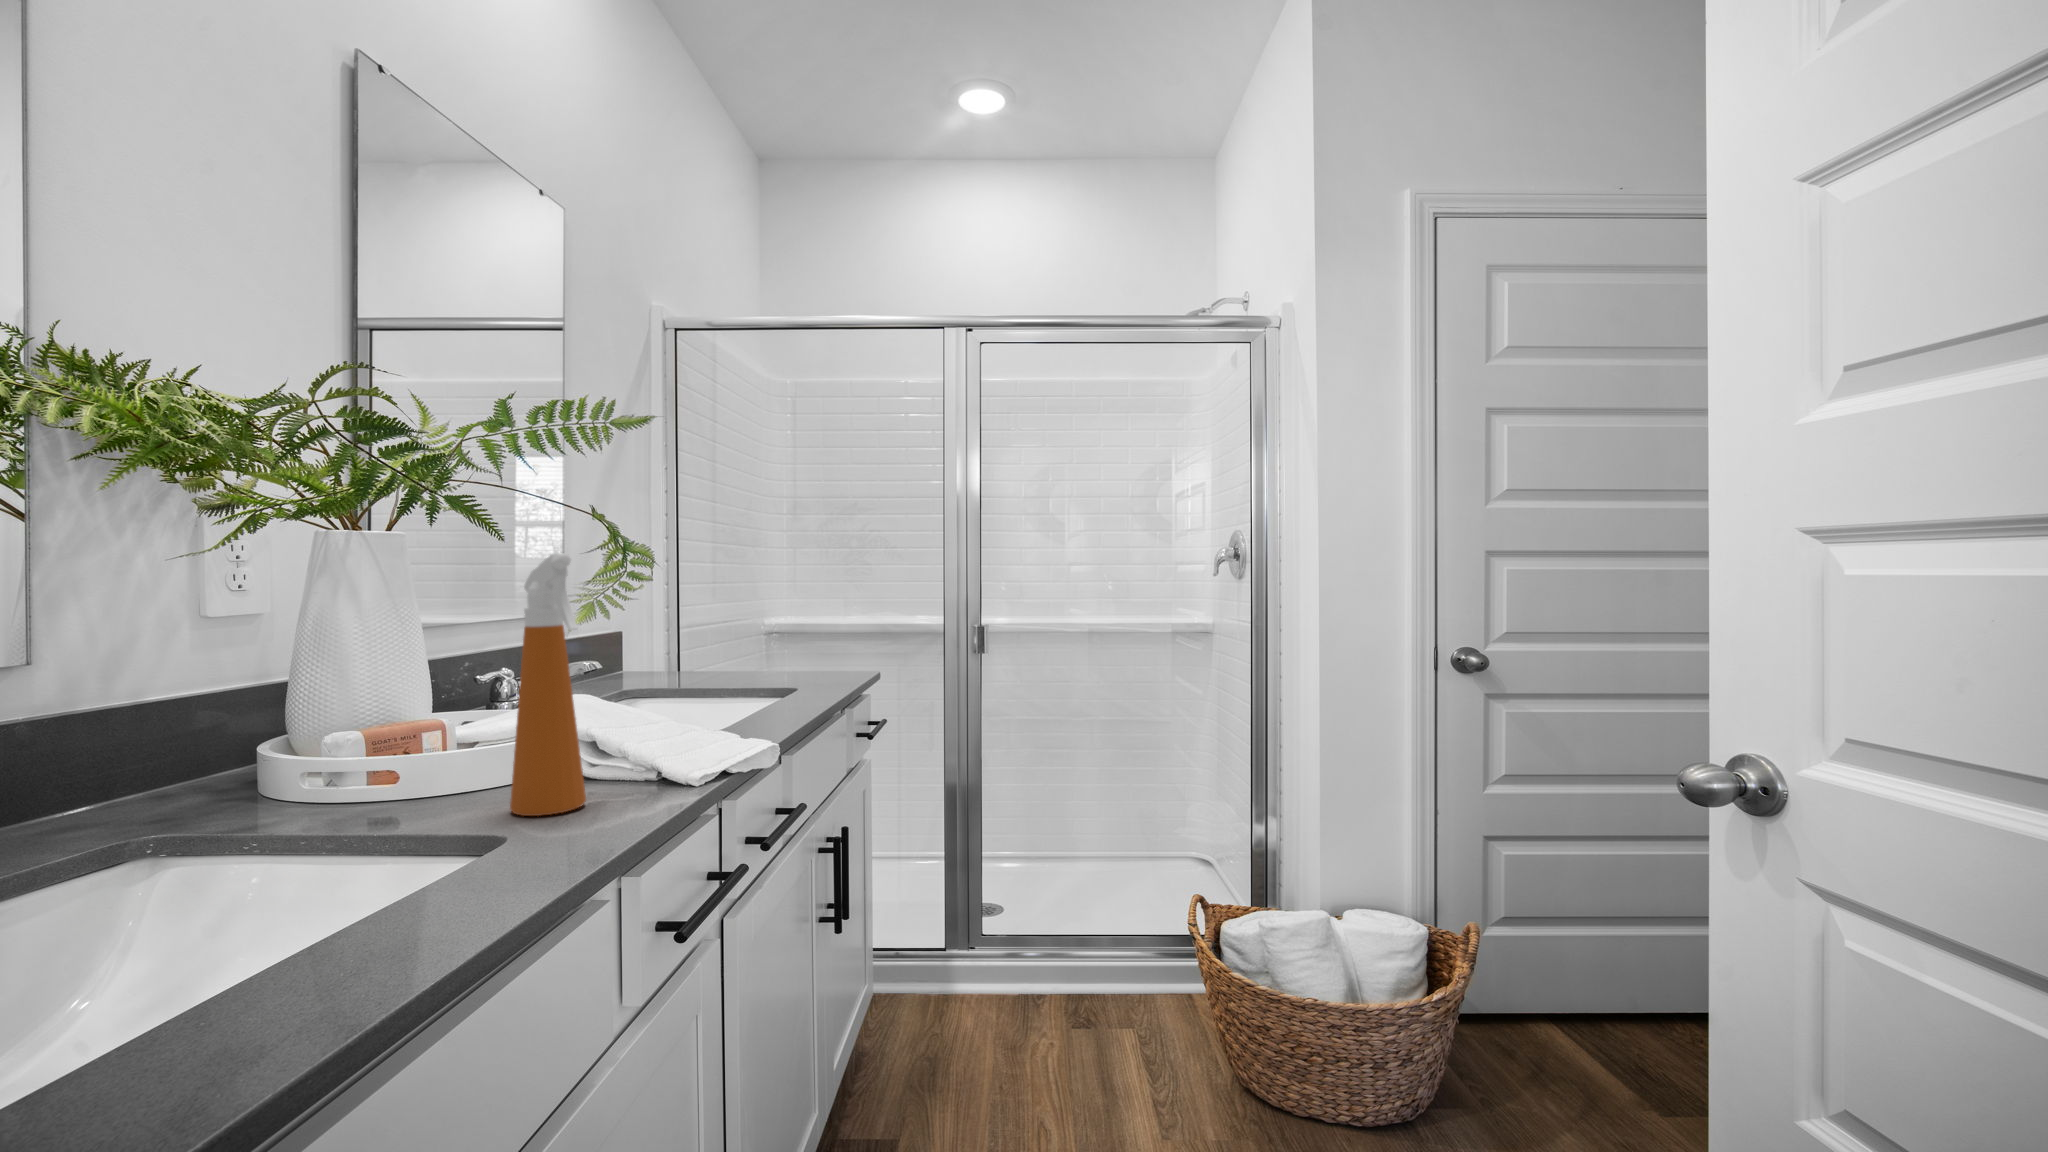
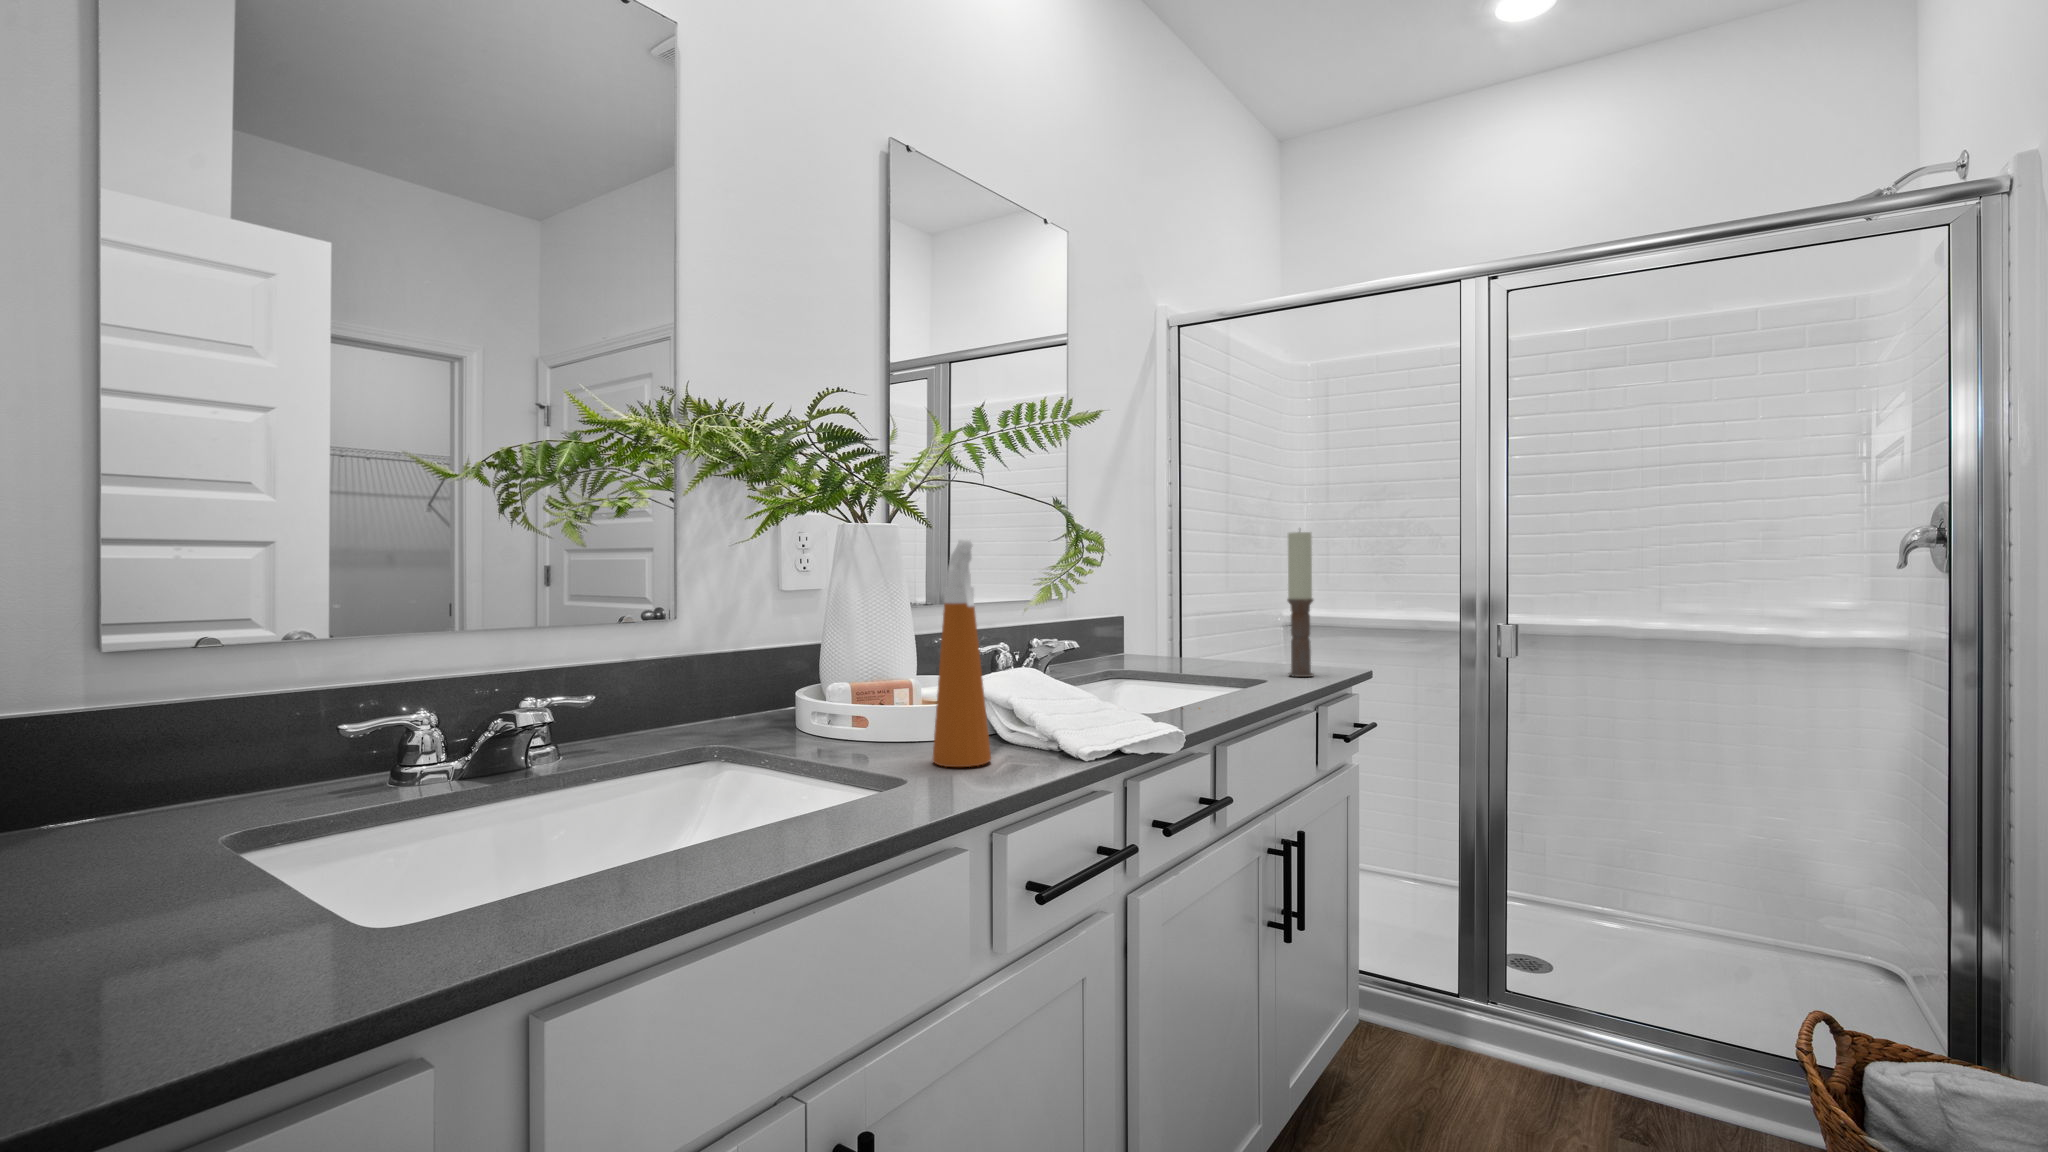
candle: none [814,539,840,682] -> present [1287,531,1314,677]

